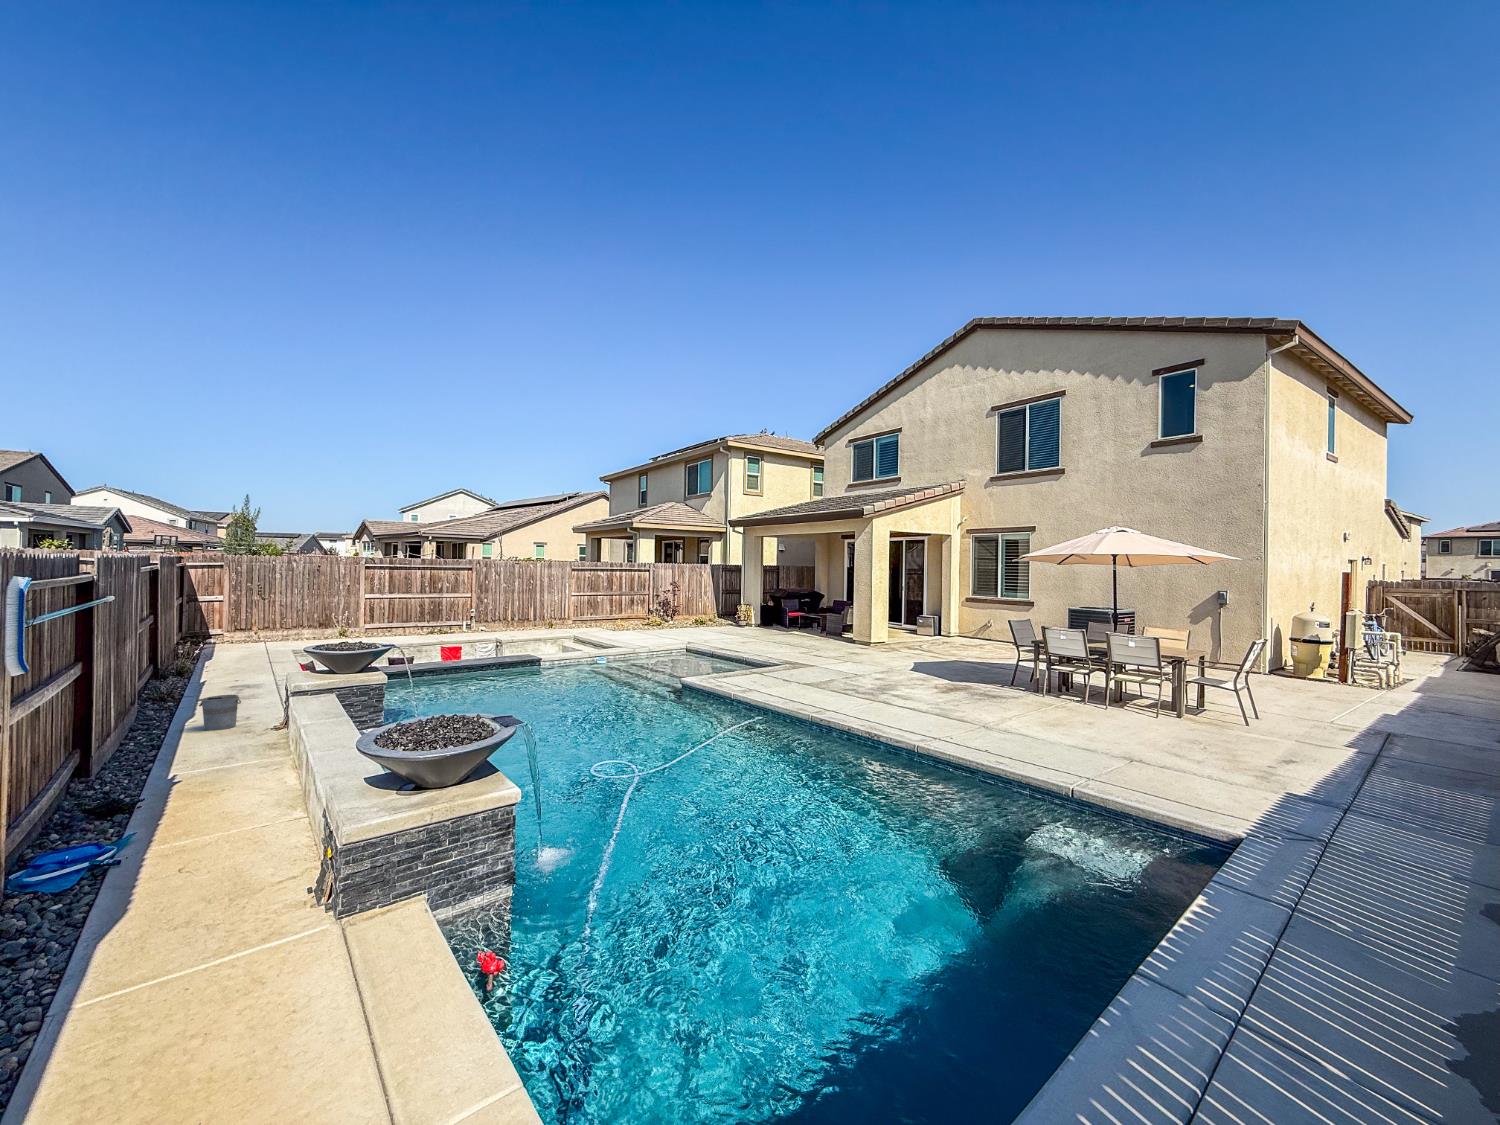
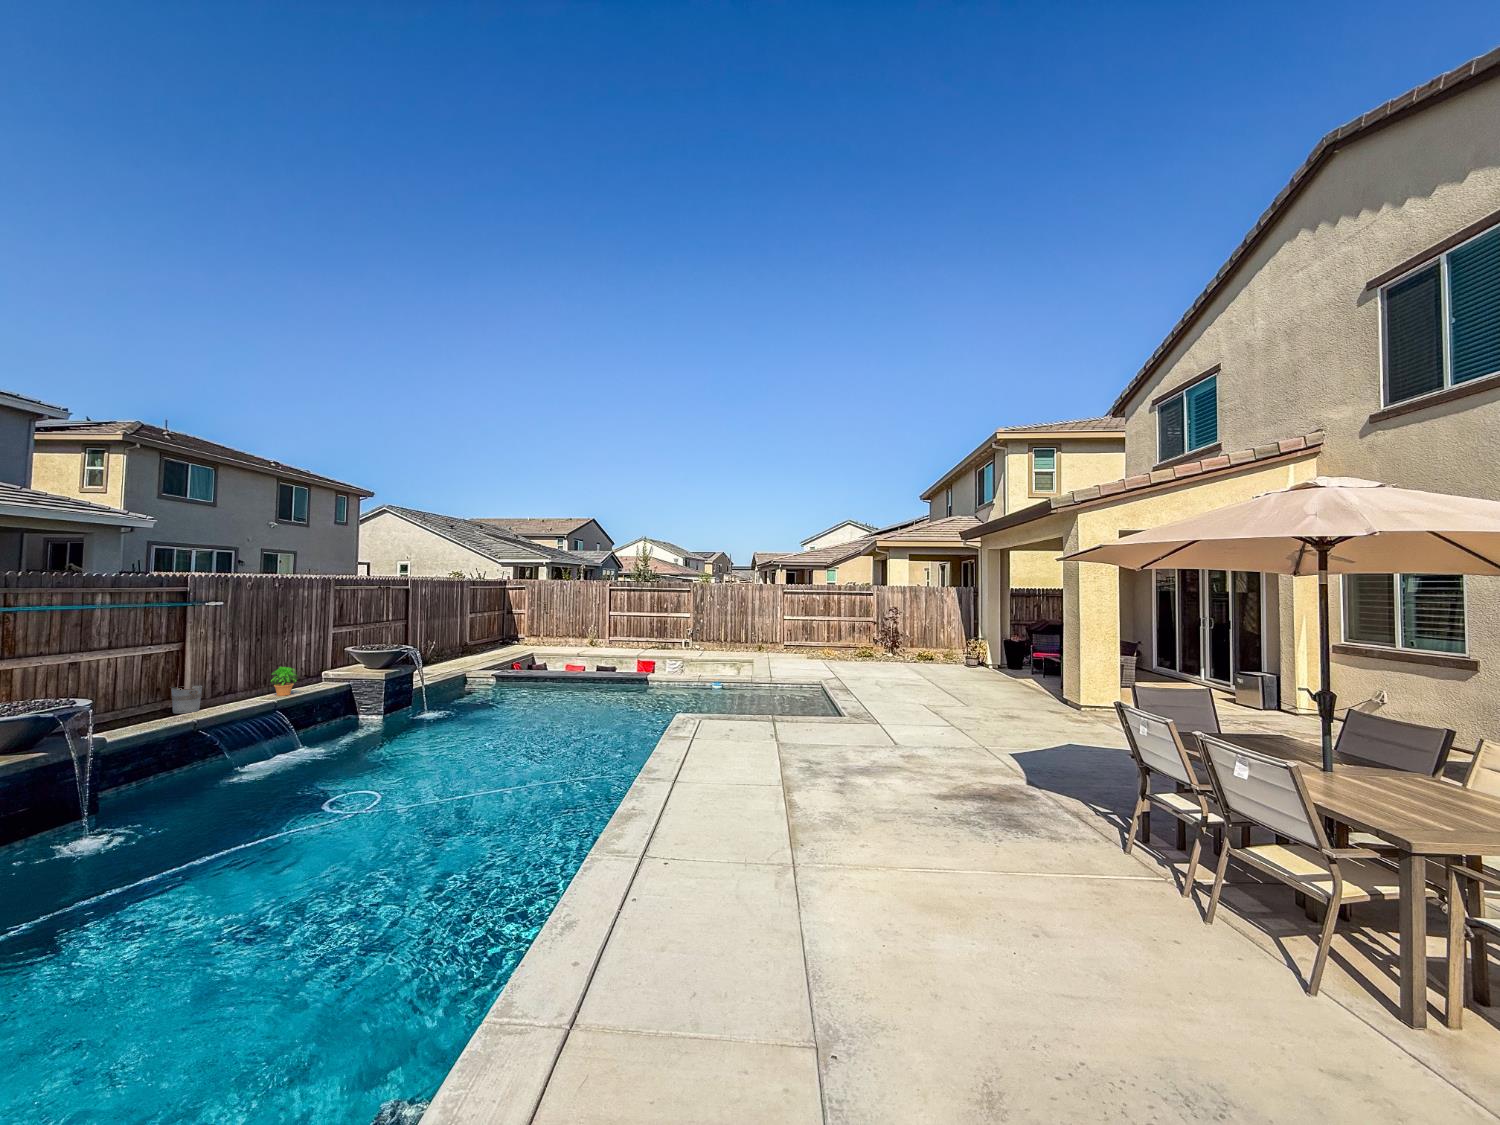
potted plant: none [231,668,265,706] -> present [271,667,296,696]

